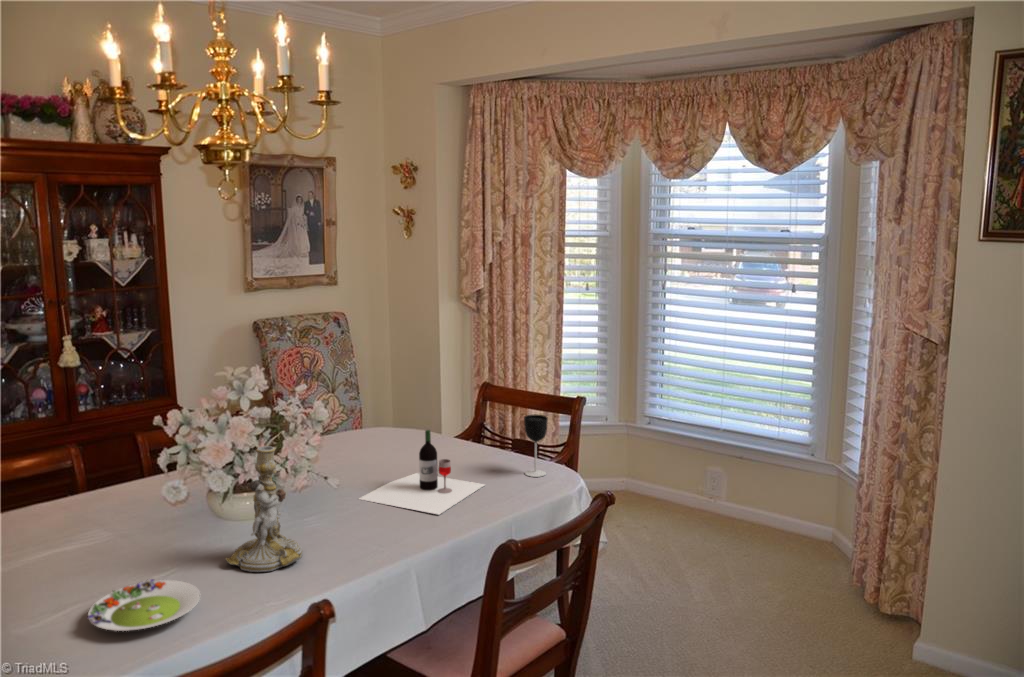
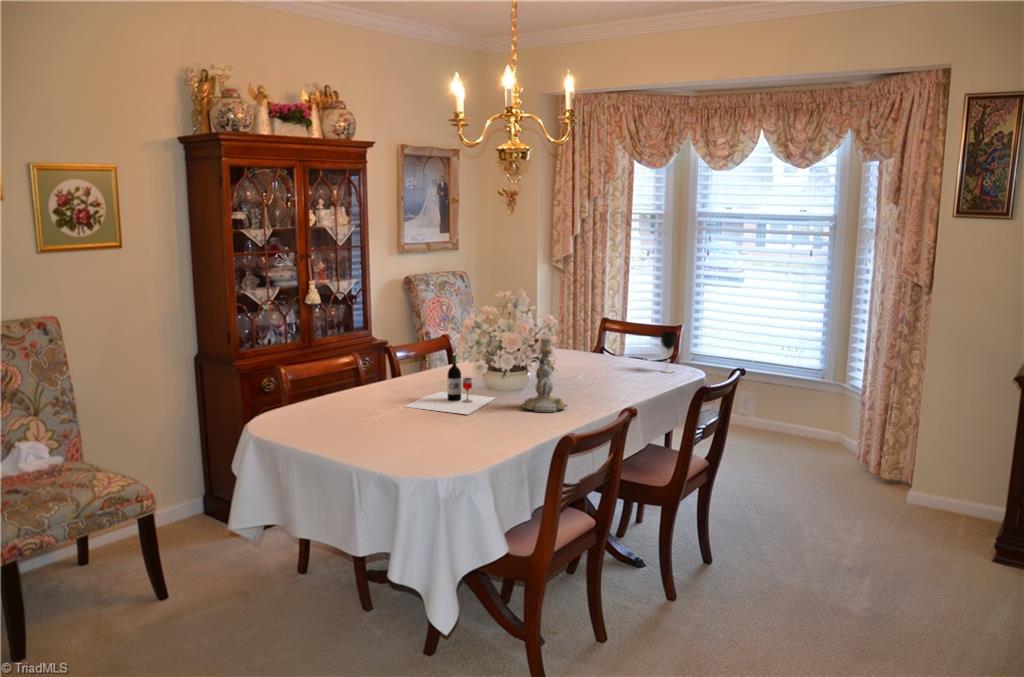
wine bottle: present [359,430,485,514] -> present [405,356,495,414]
salad plate: present [88,579,200,631] -> none [476,413,535,432]

